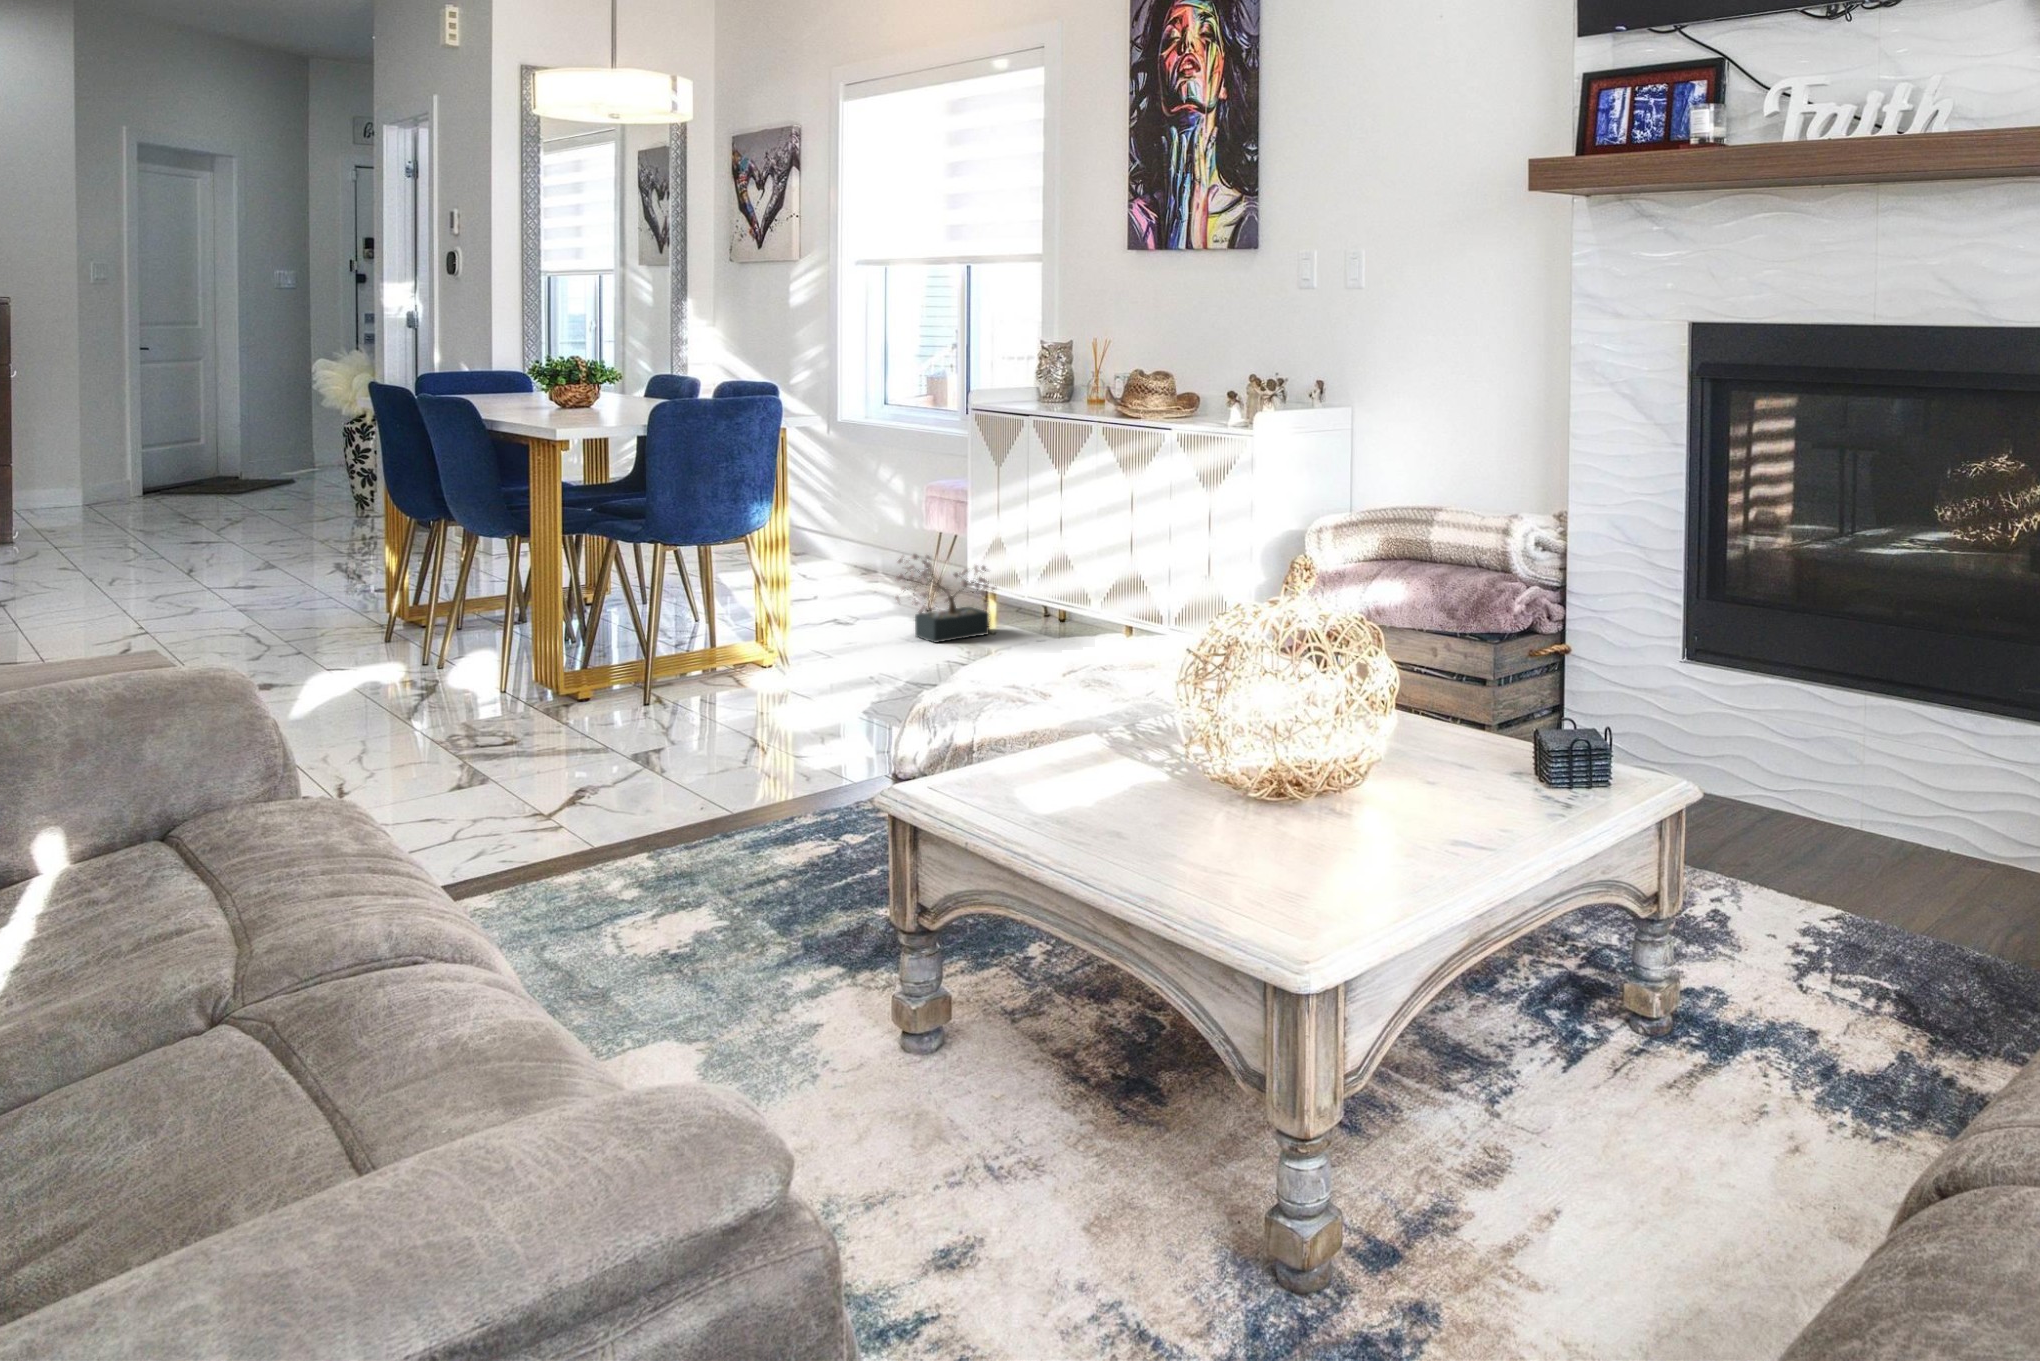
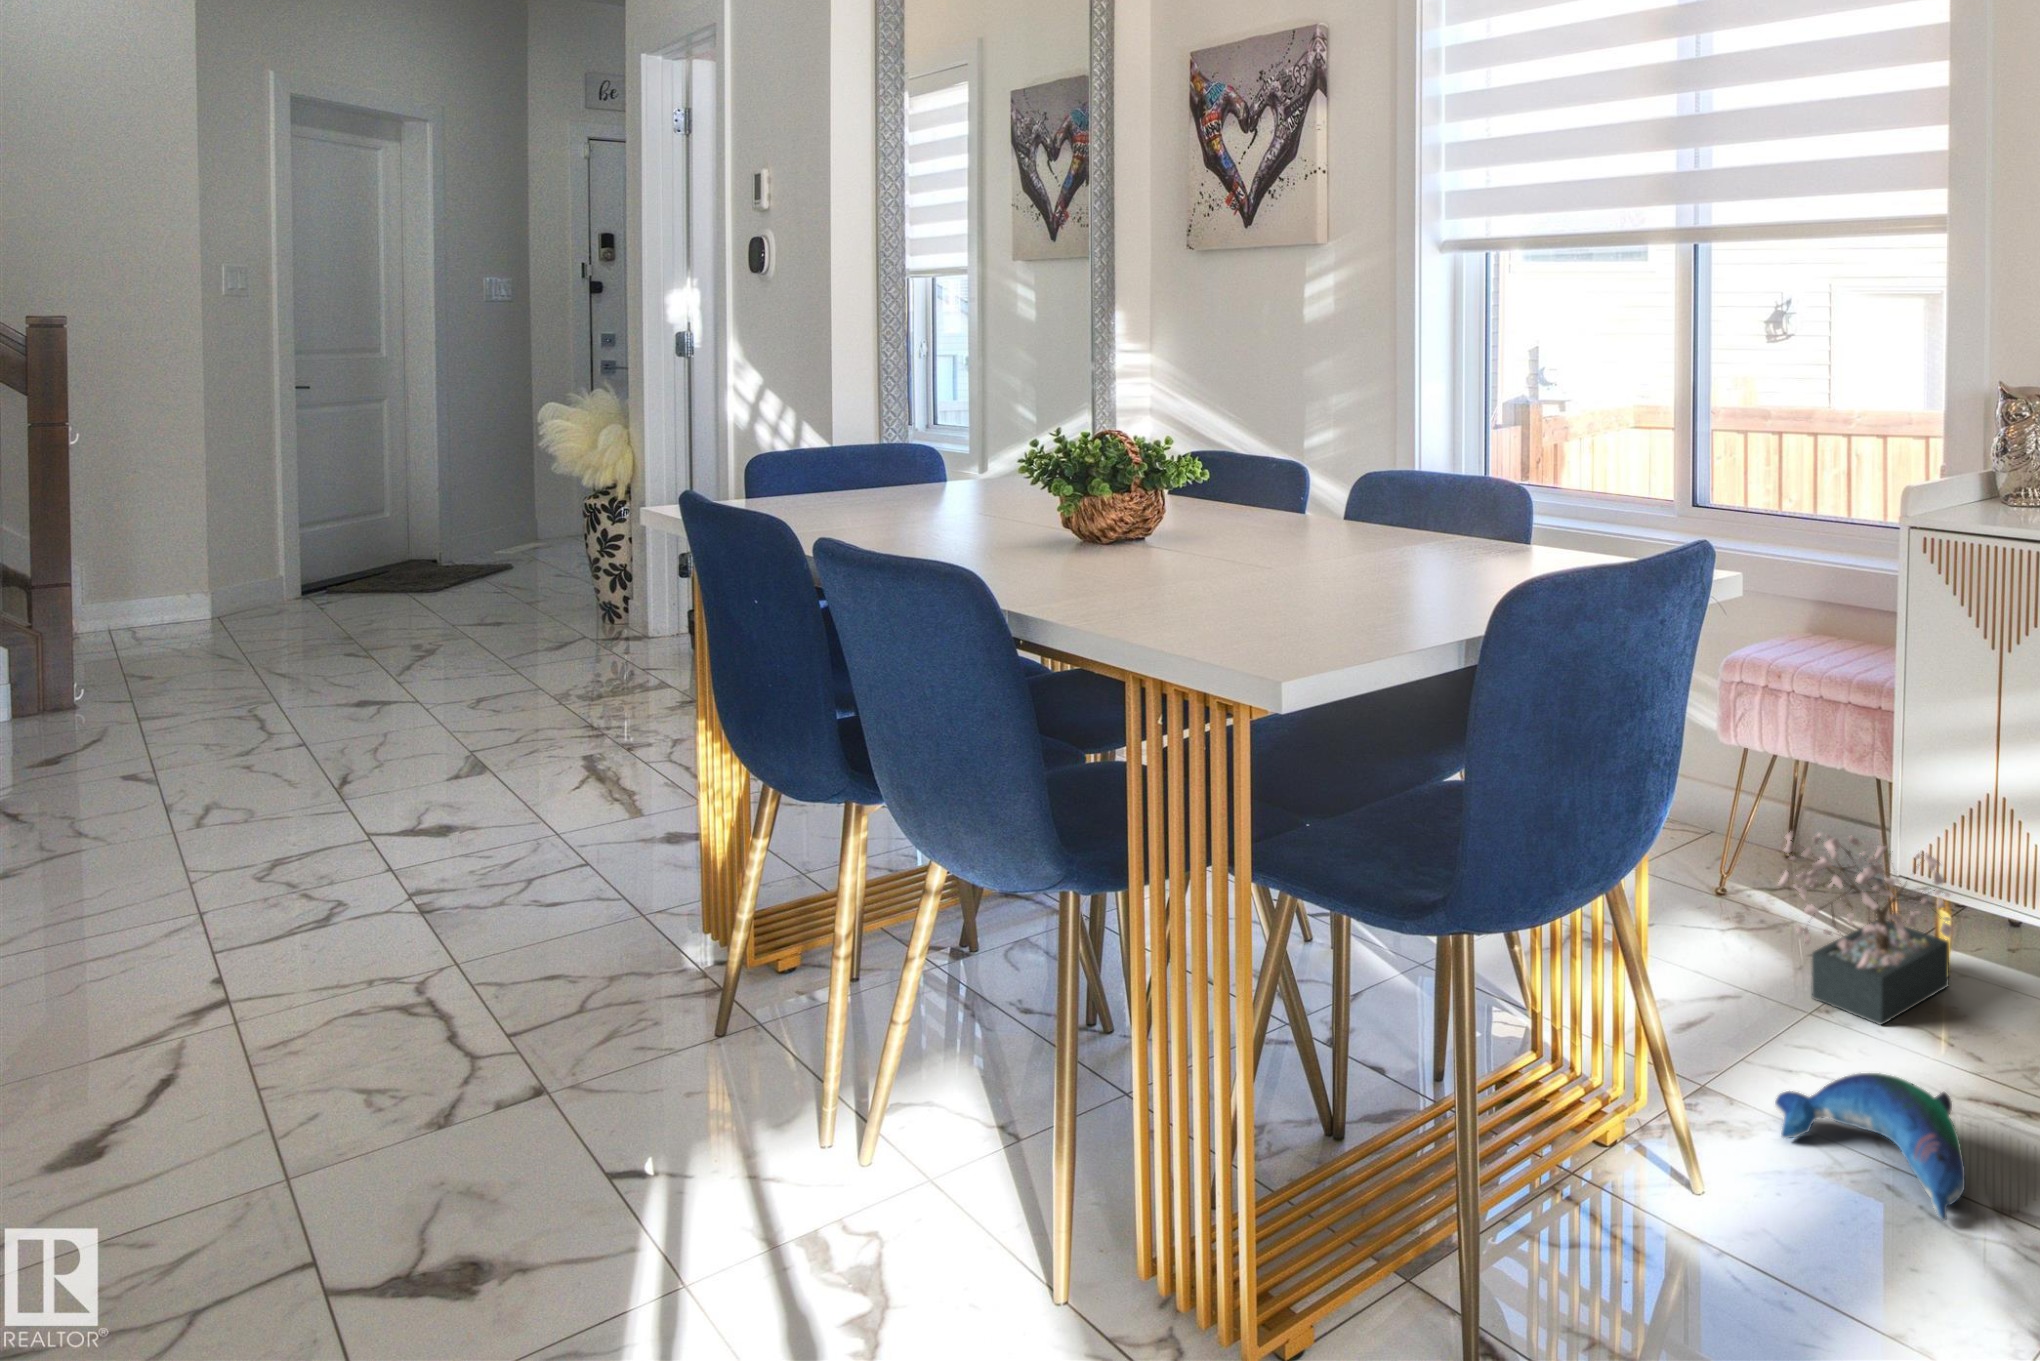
plush toy: none [833,637,902,679] -> present [1775,1073,1965,1220]

